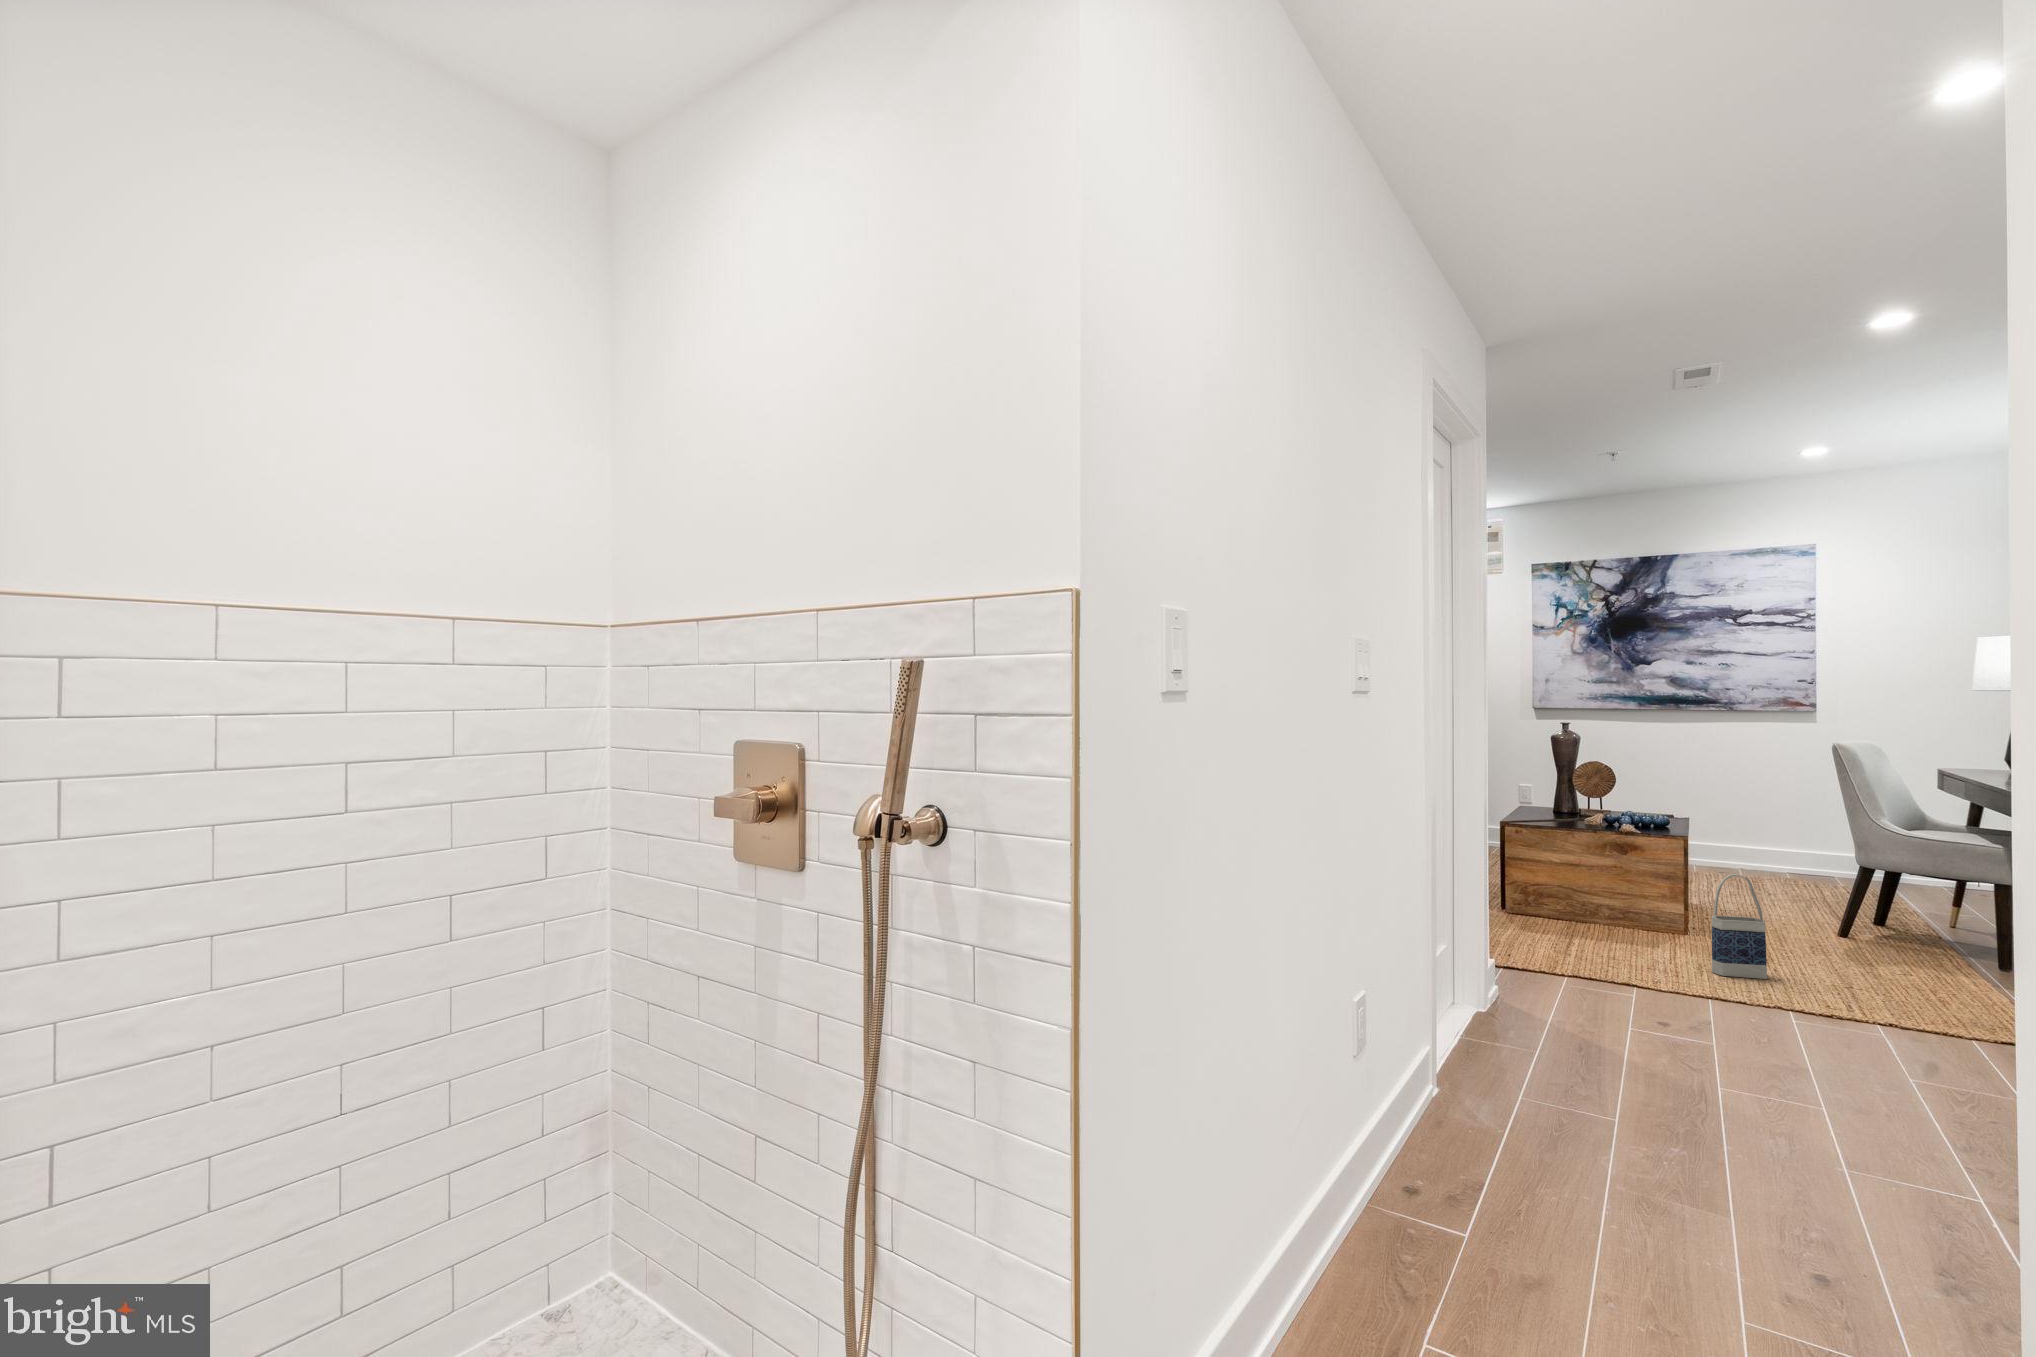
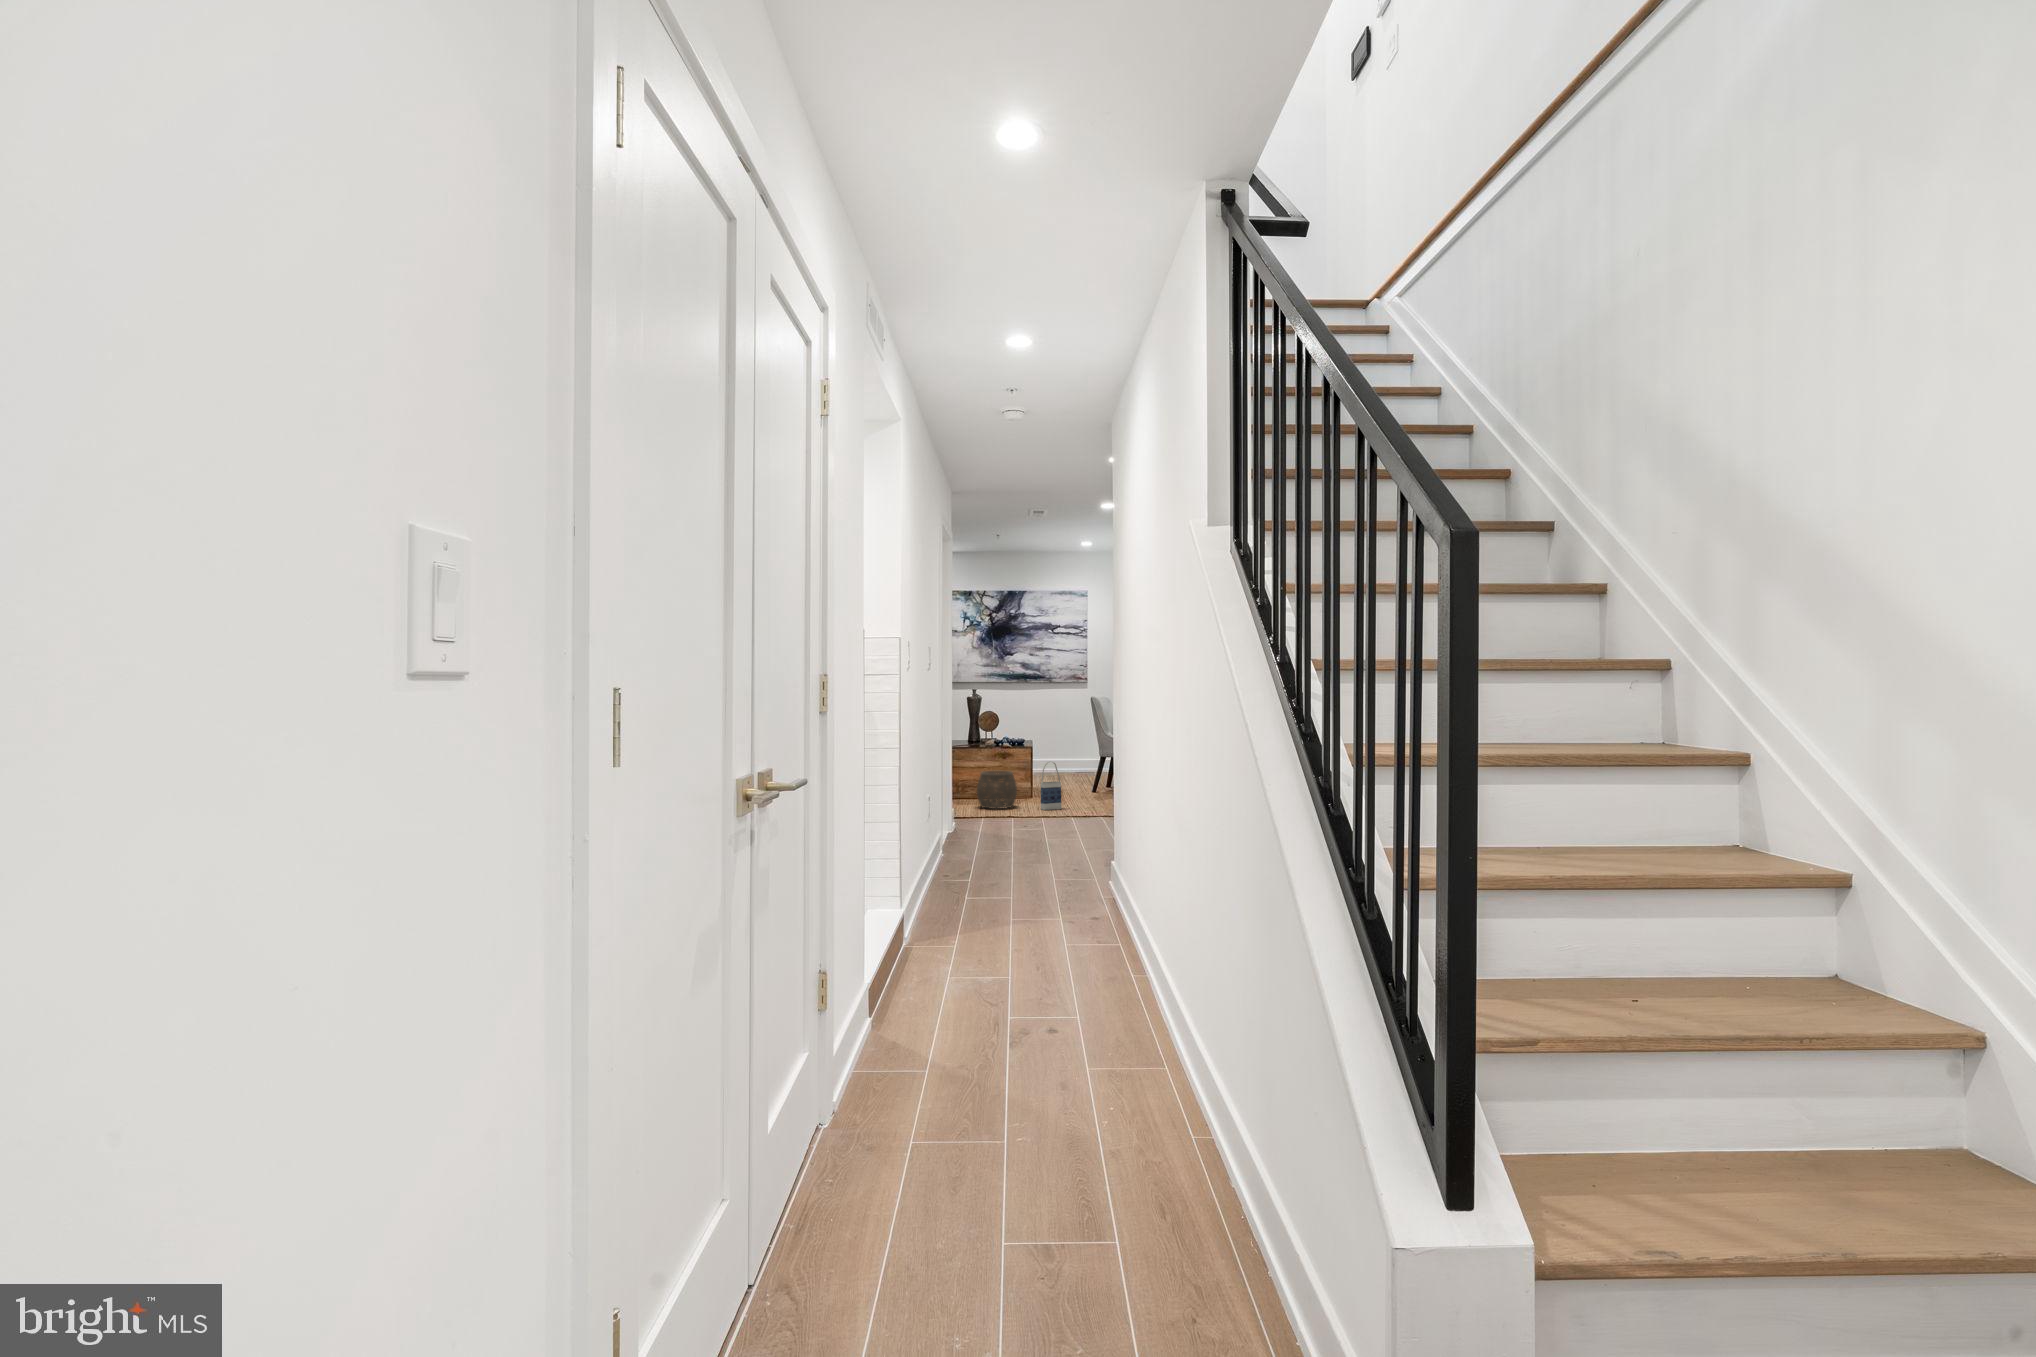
woven basket: none [1560,875,1654,957] -> present [977,771,1017,809]

